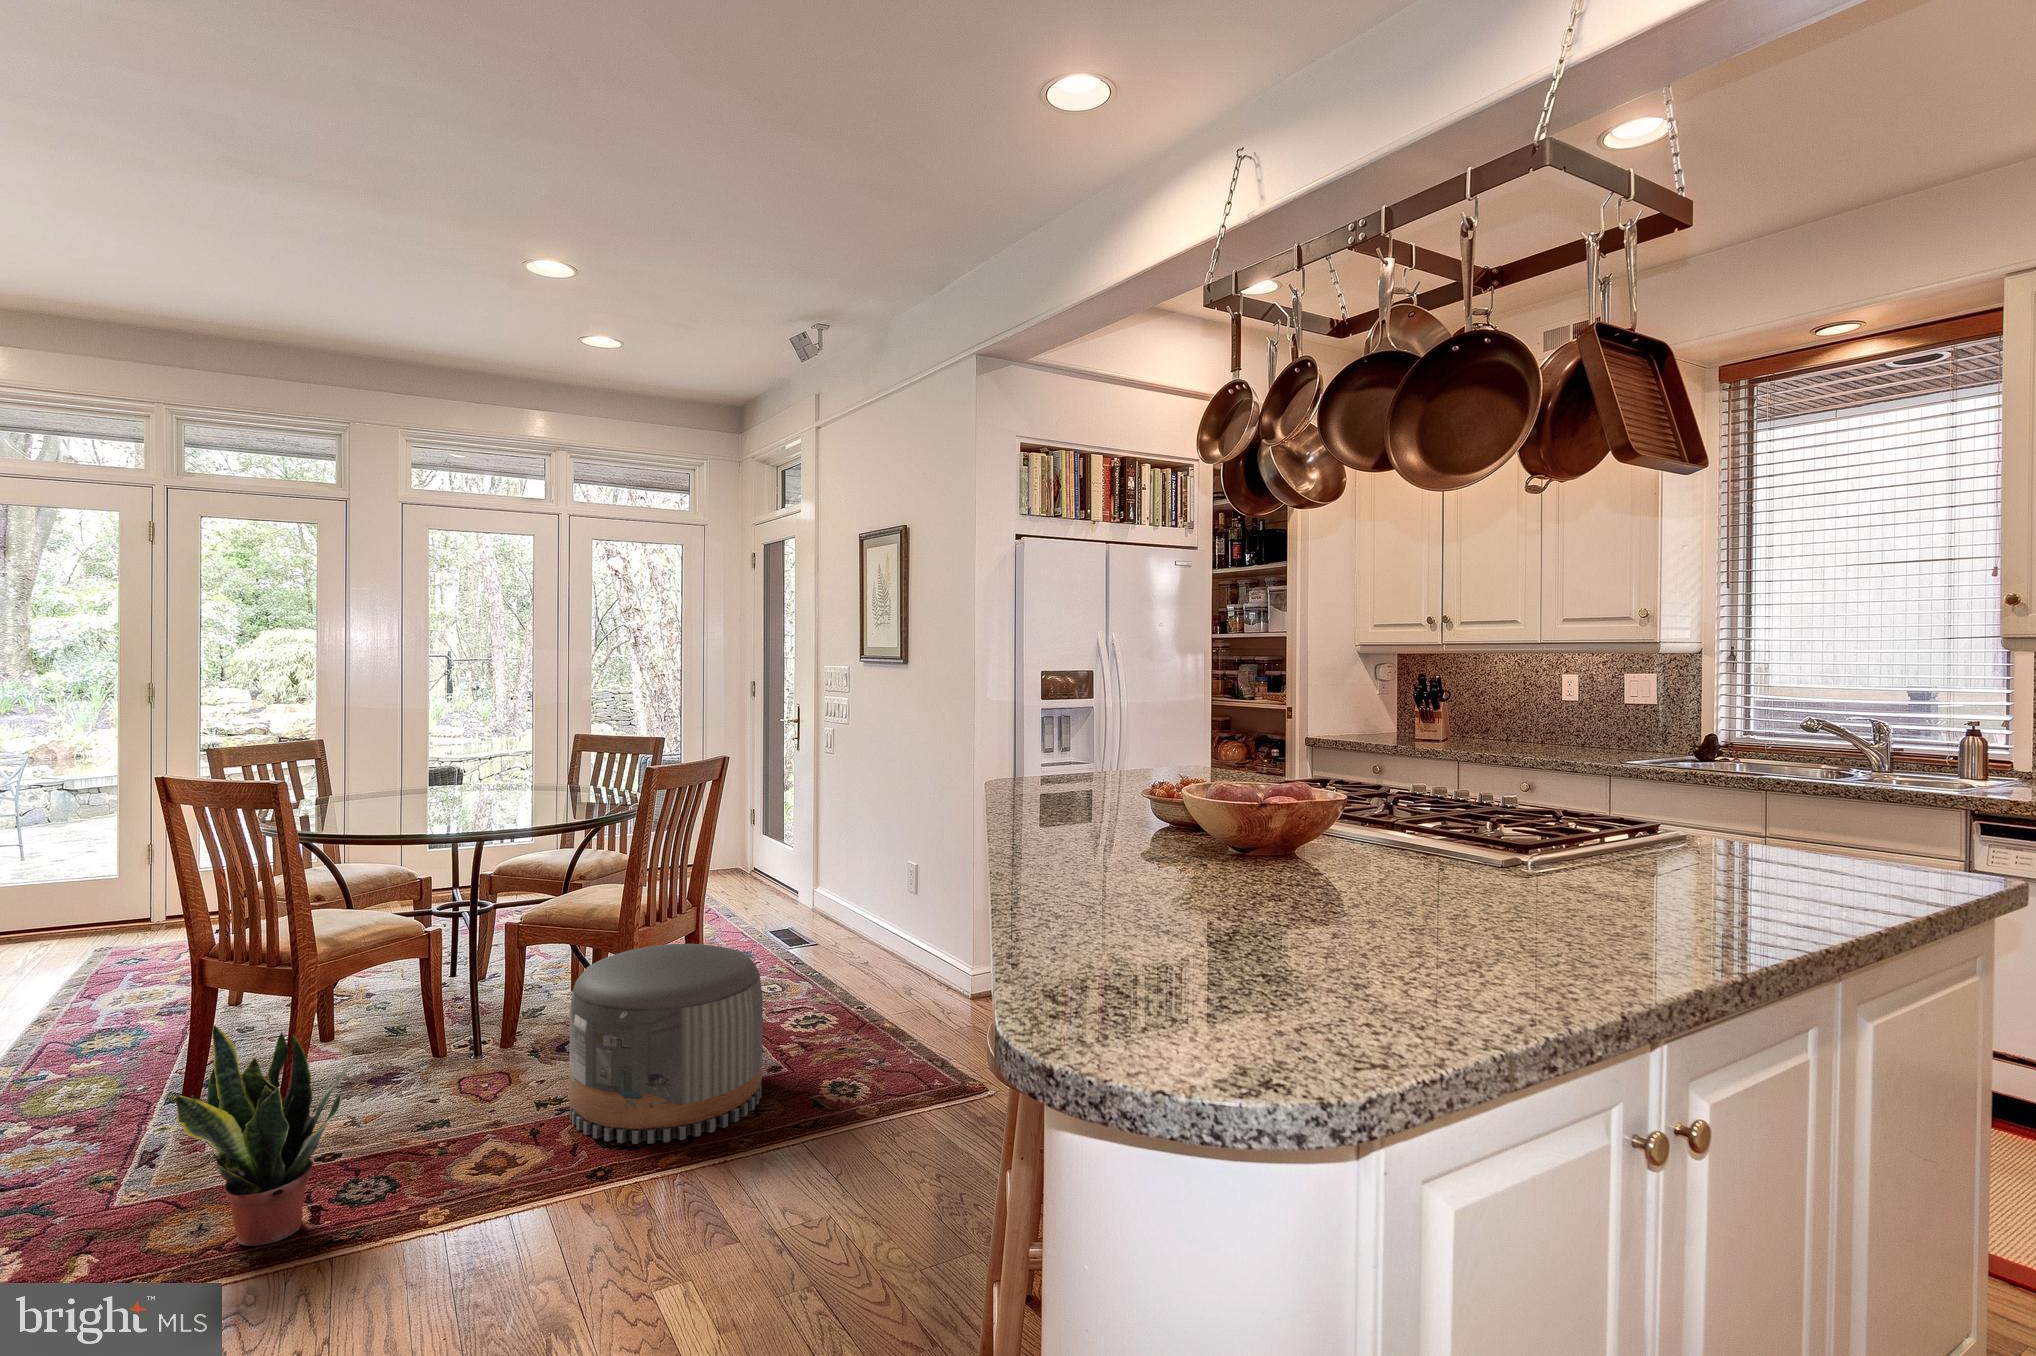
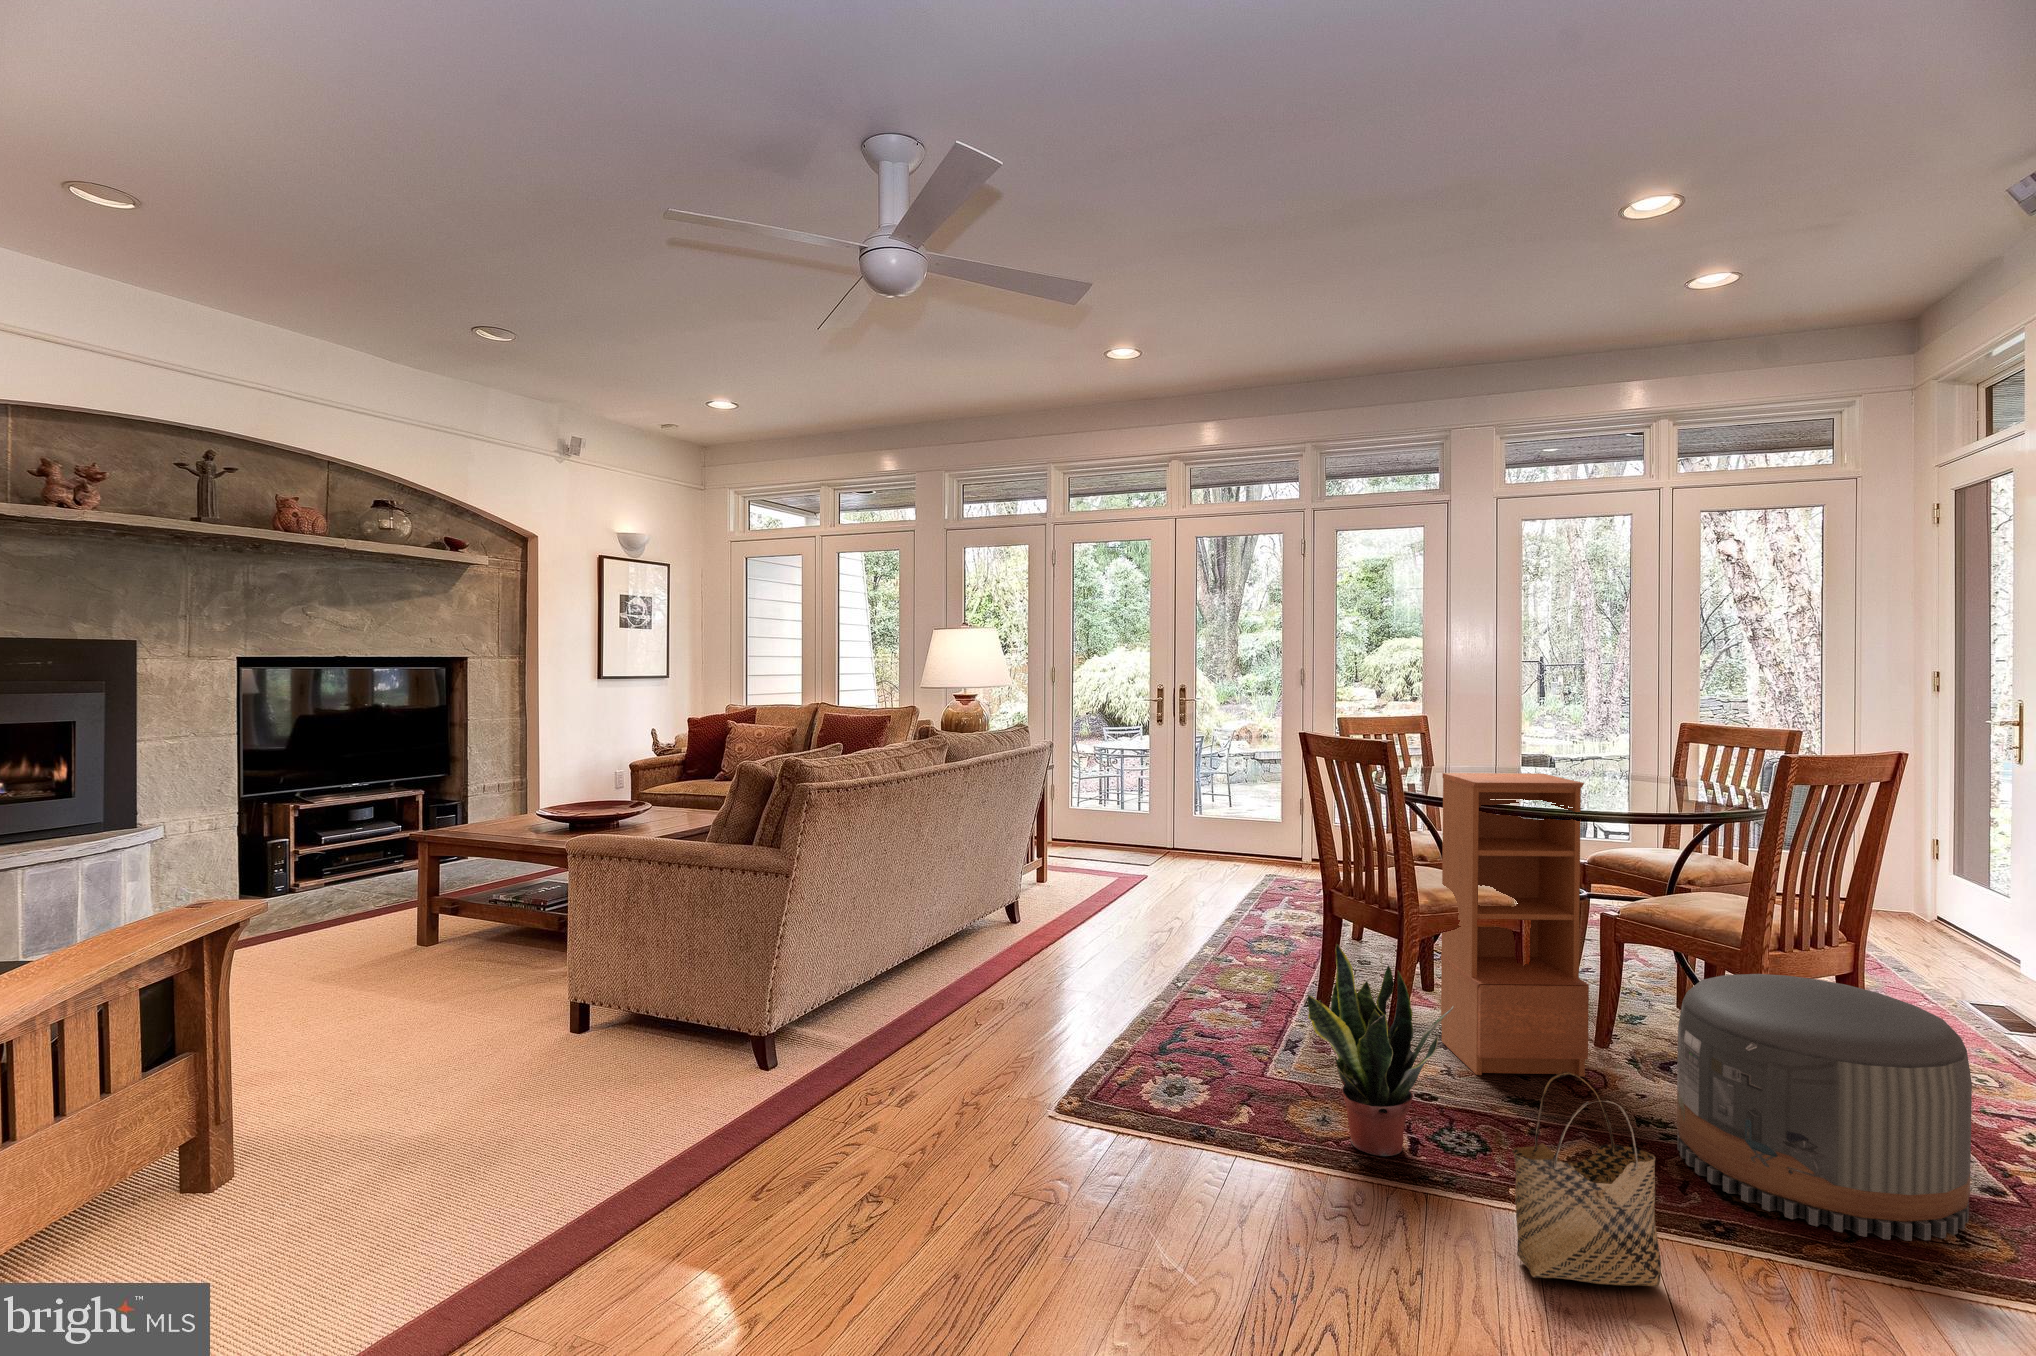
bookcase: none [342,797,495,1115] -> present [1441,773,1589,1077]
woven basket: none [421,1087,554,1291] -> present [1512,1072,1661,1287]

